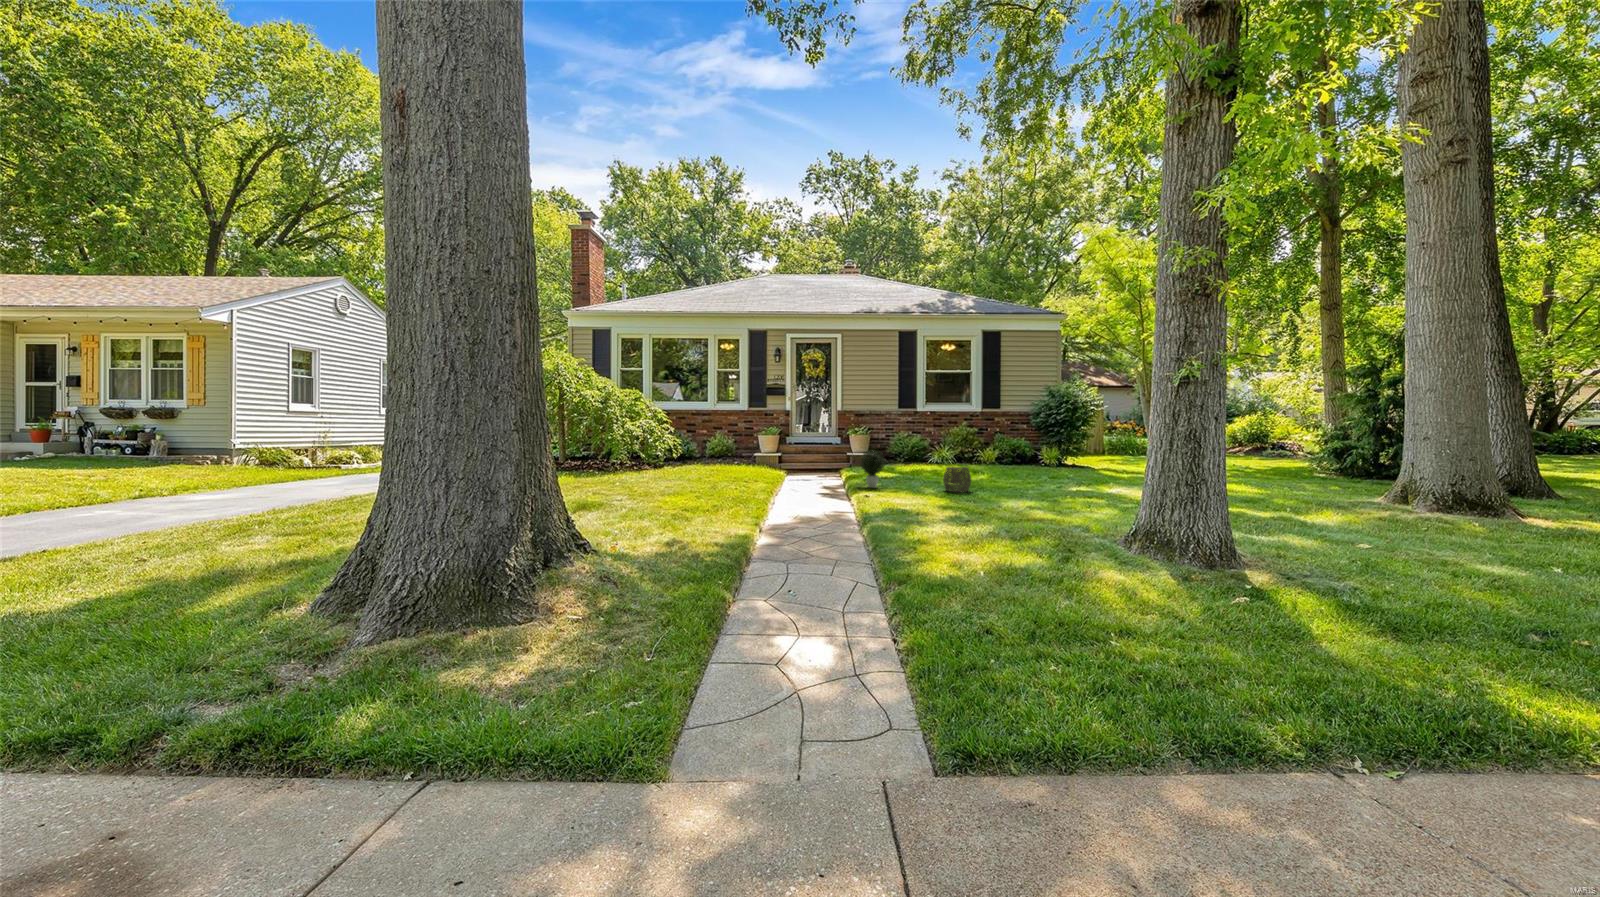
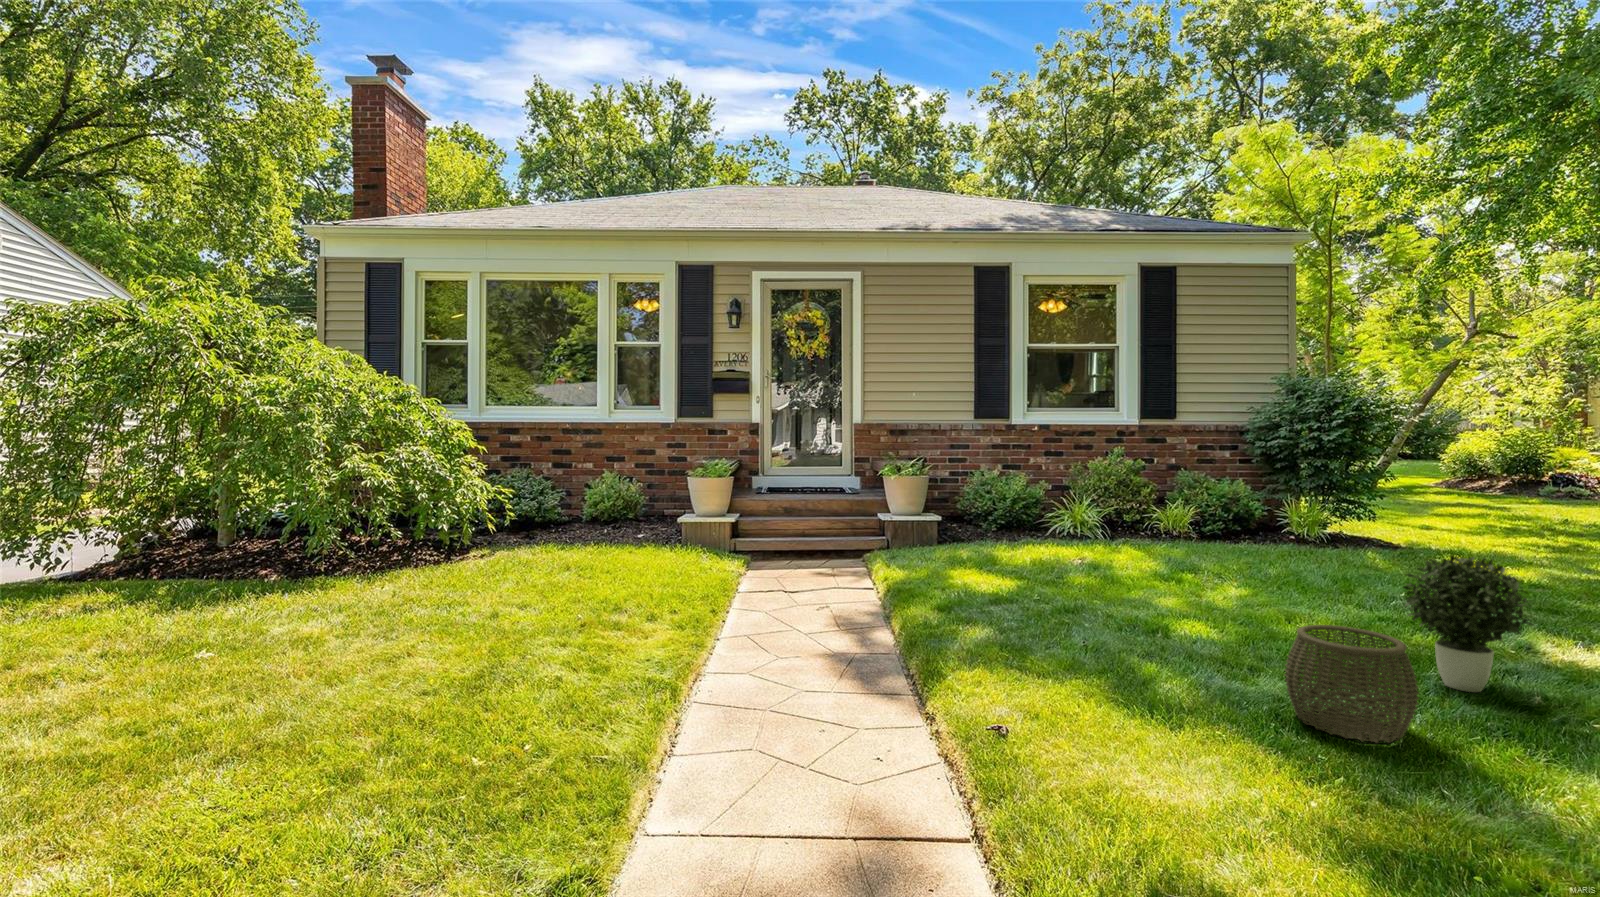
potted plant: present [860,450,885,488] -> present [1403,555,1533,692]

